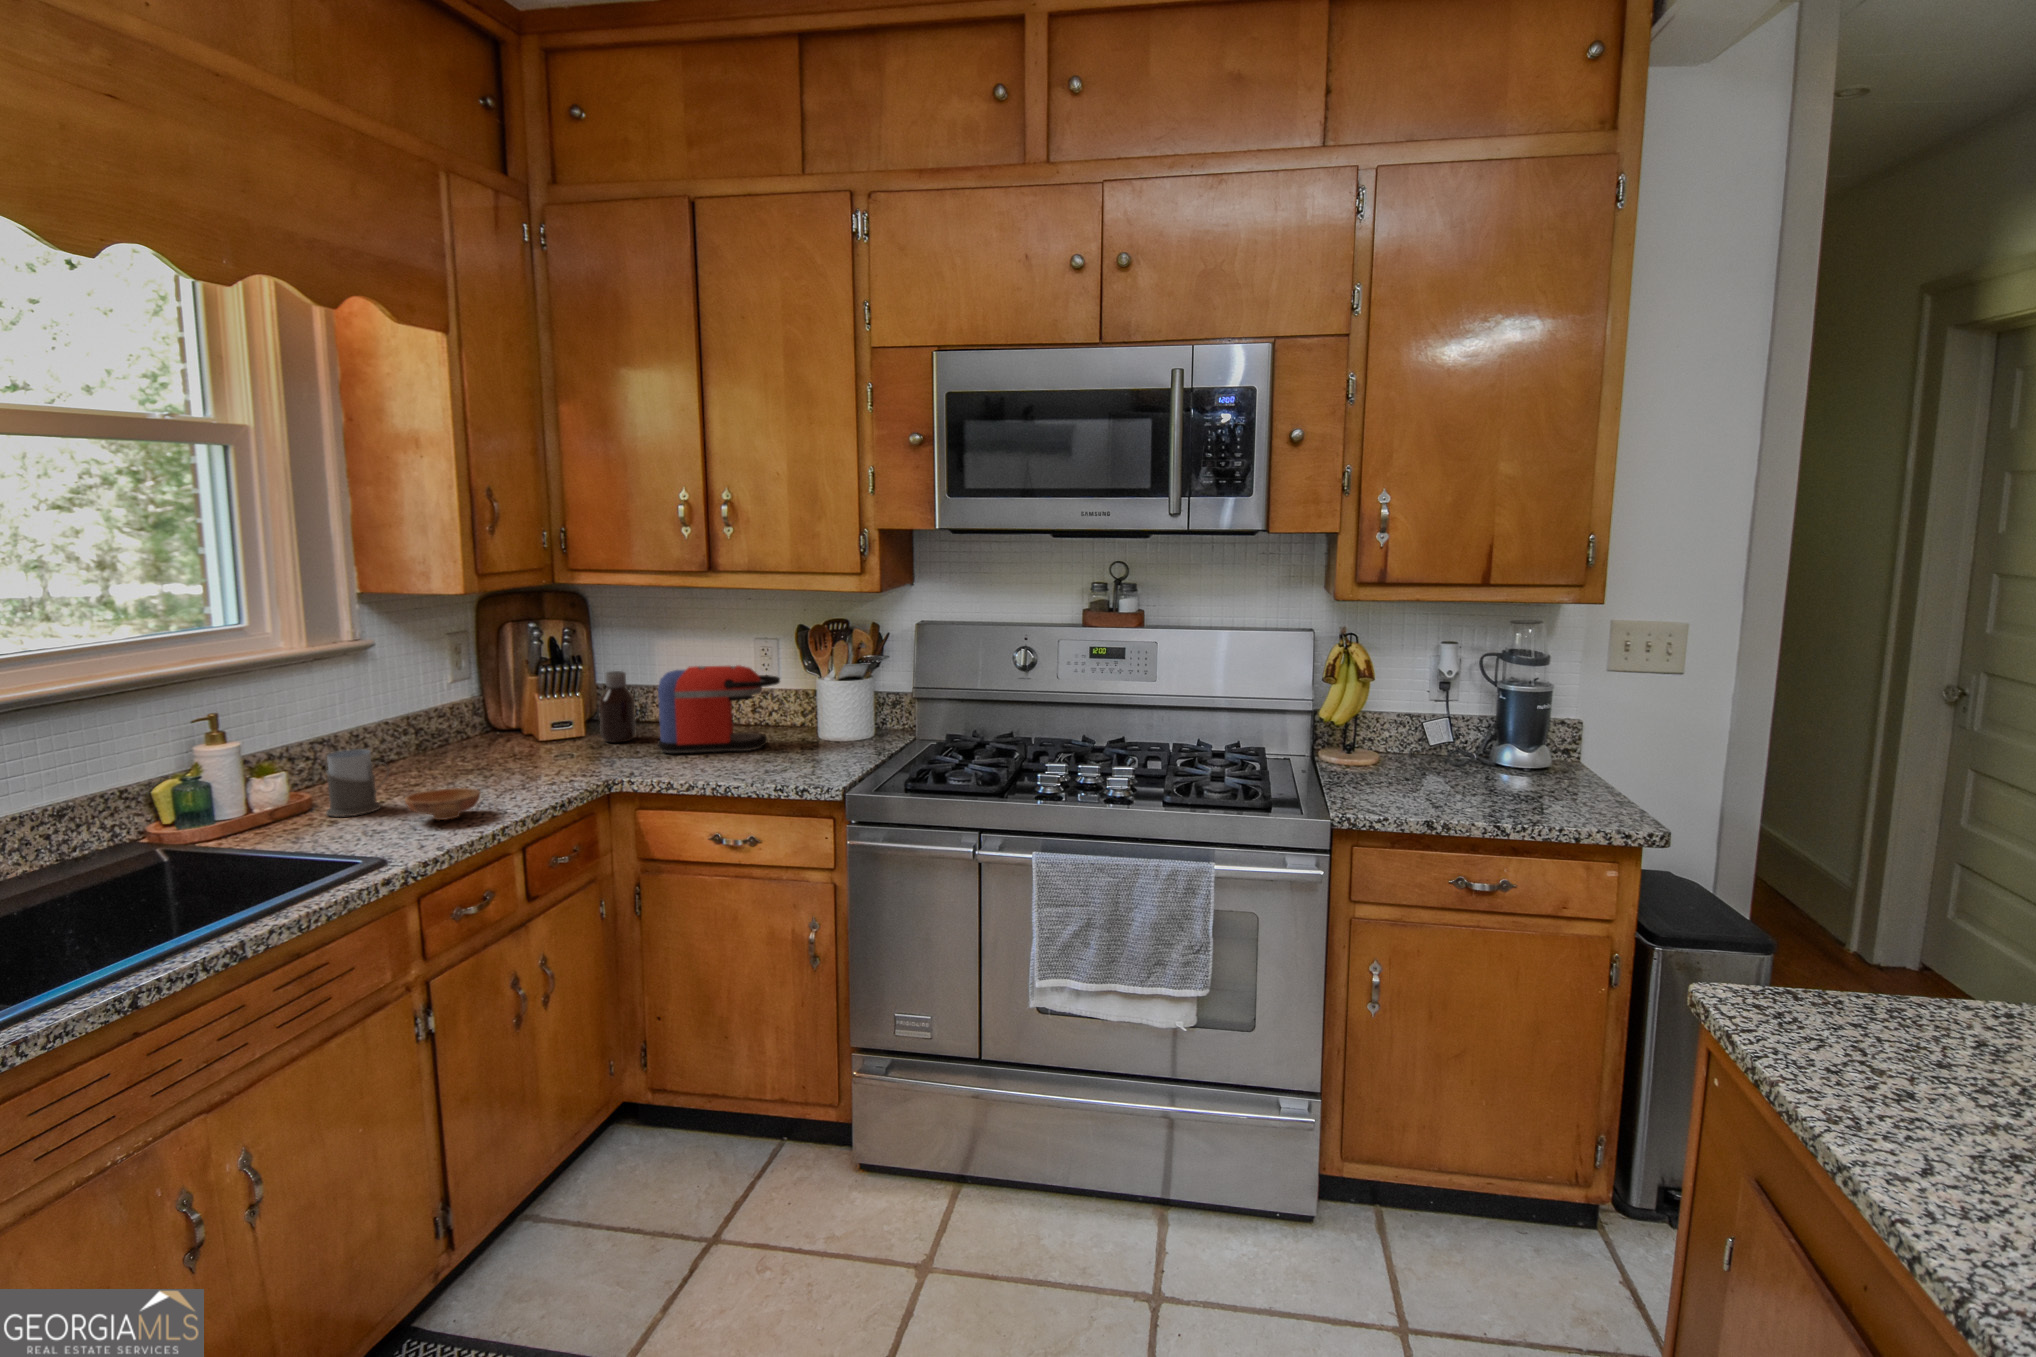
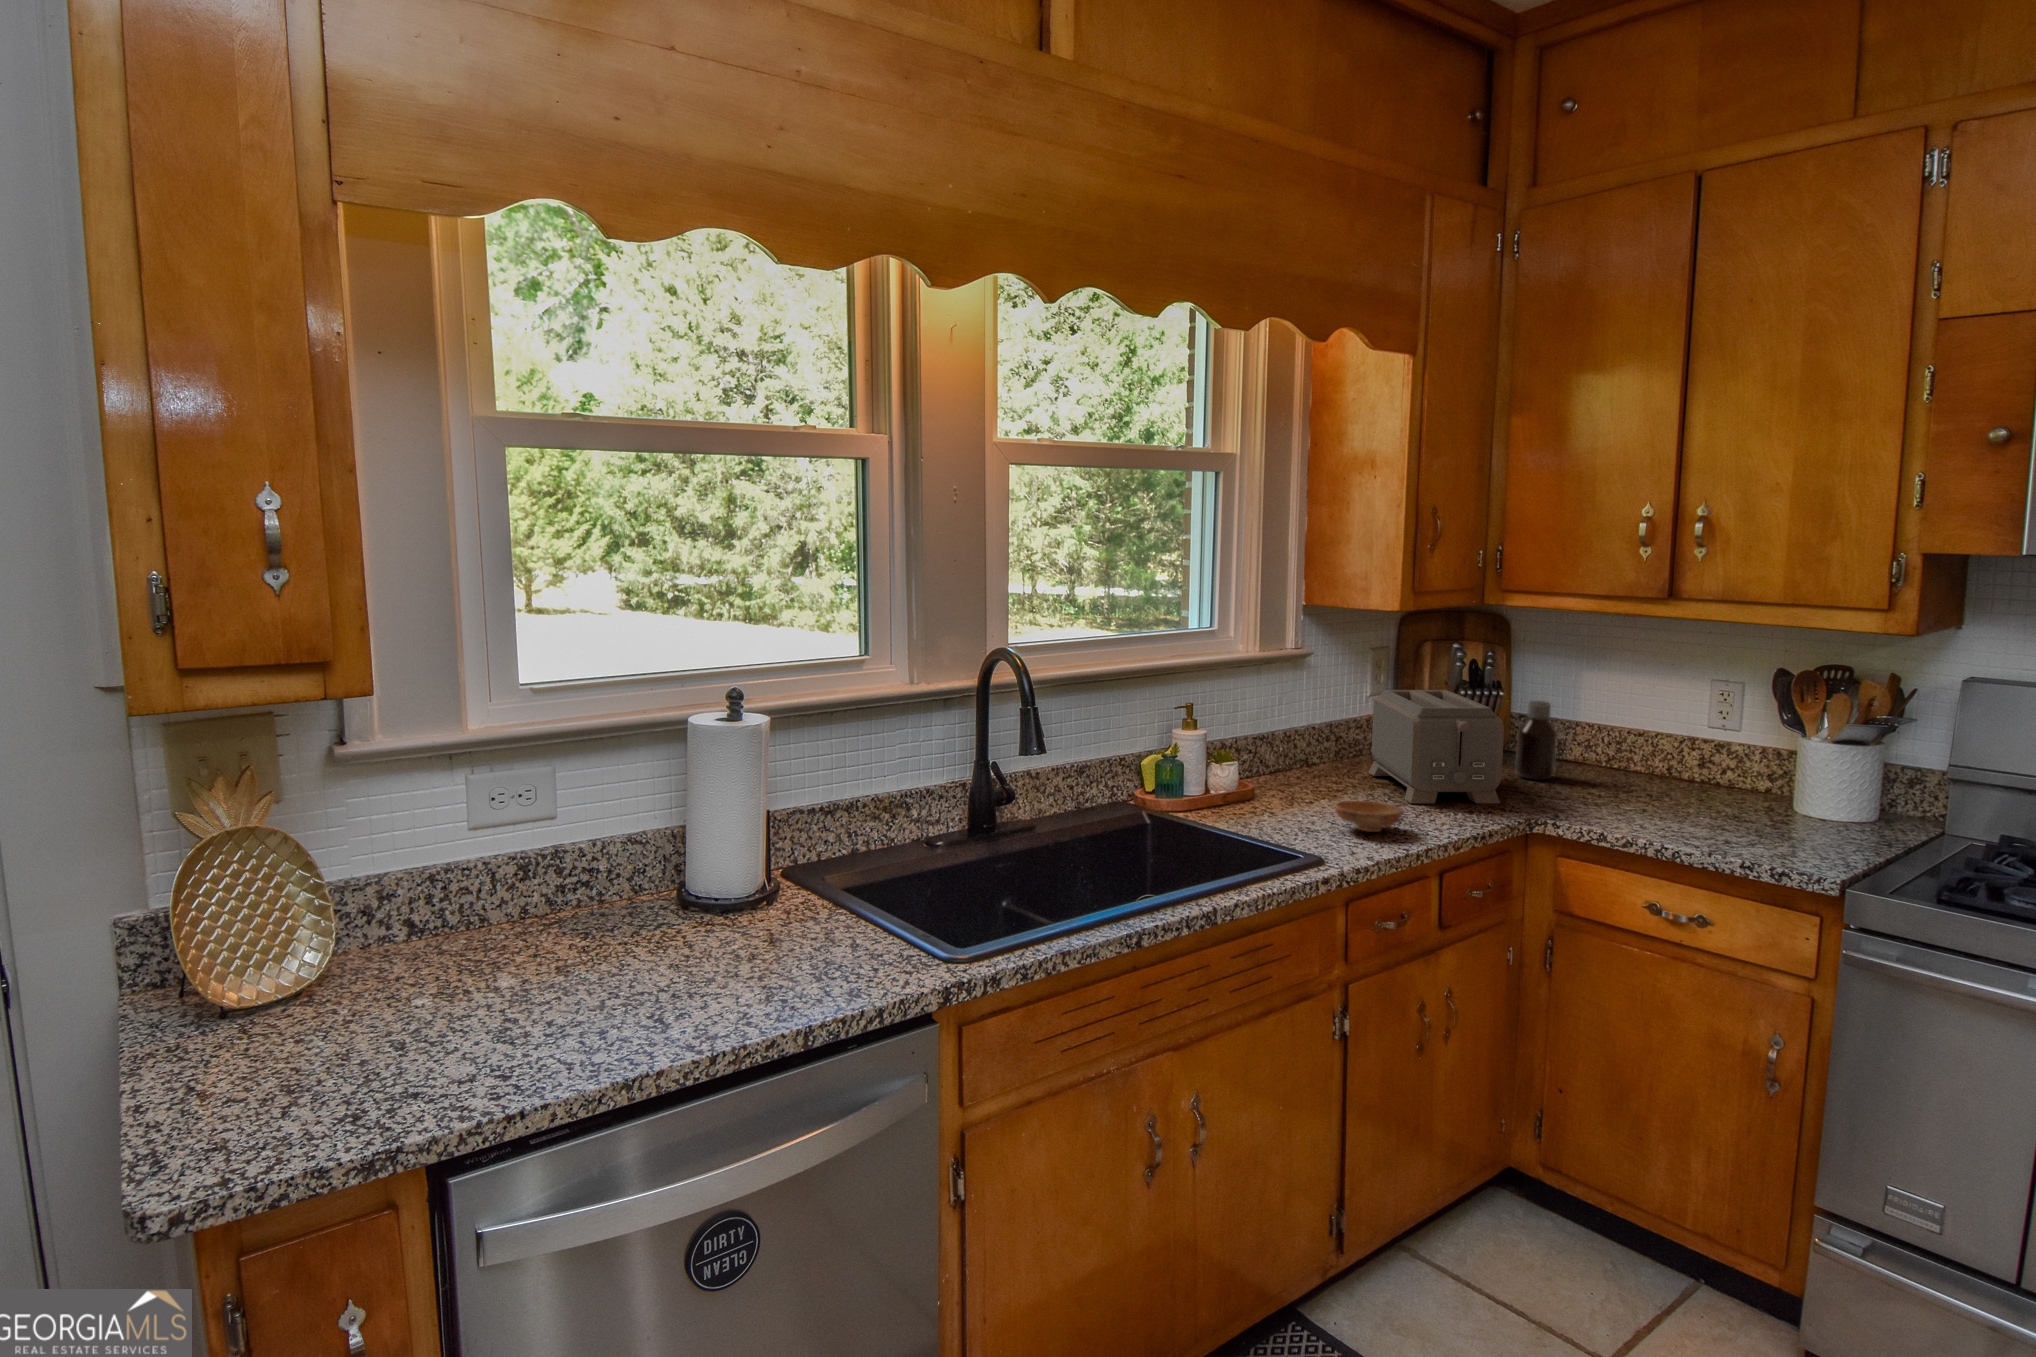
coffee maker: present [658,665,780,753] -> none [1582,705,1750,813]
toaster: none [451,670,585,783] -> present [1369,690,1504,804]
mug: present [326,749,389,817] -> none [1264,750,1320,813]

